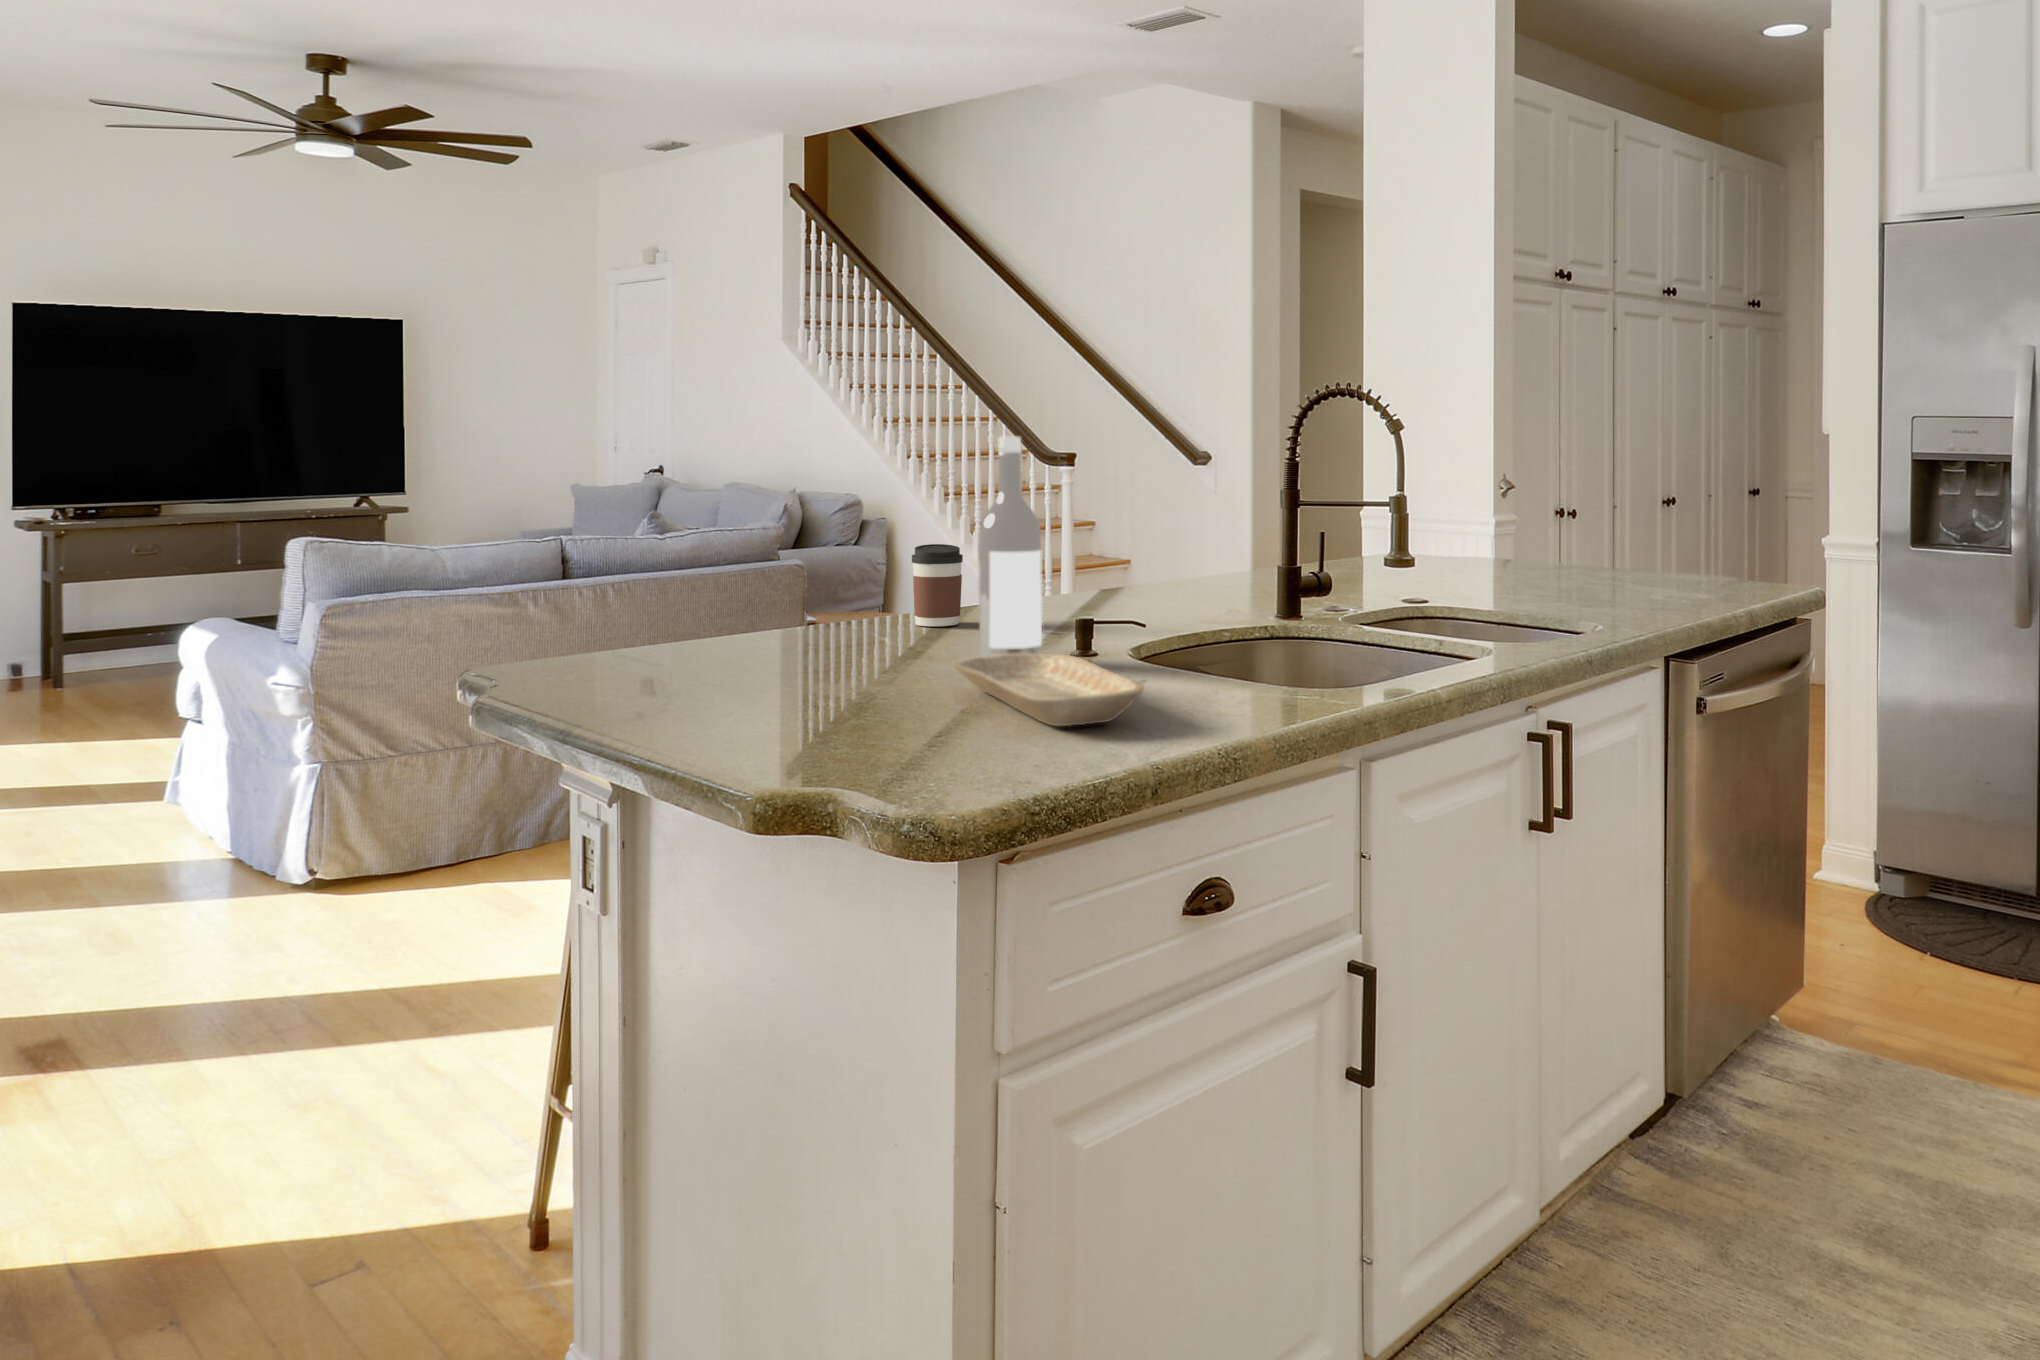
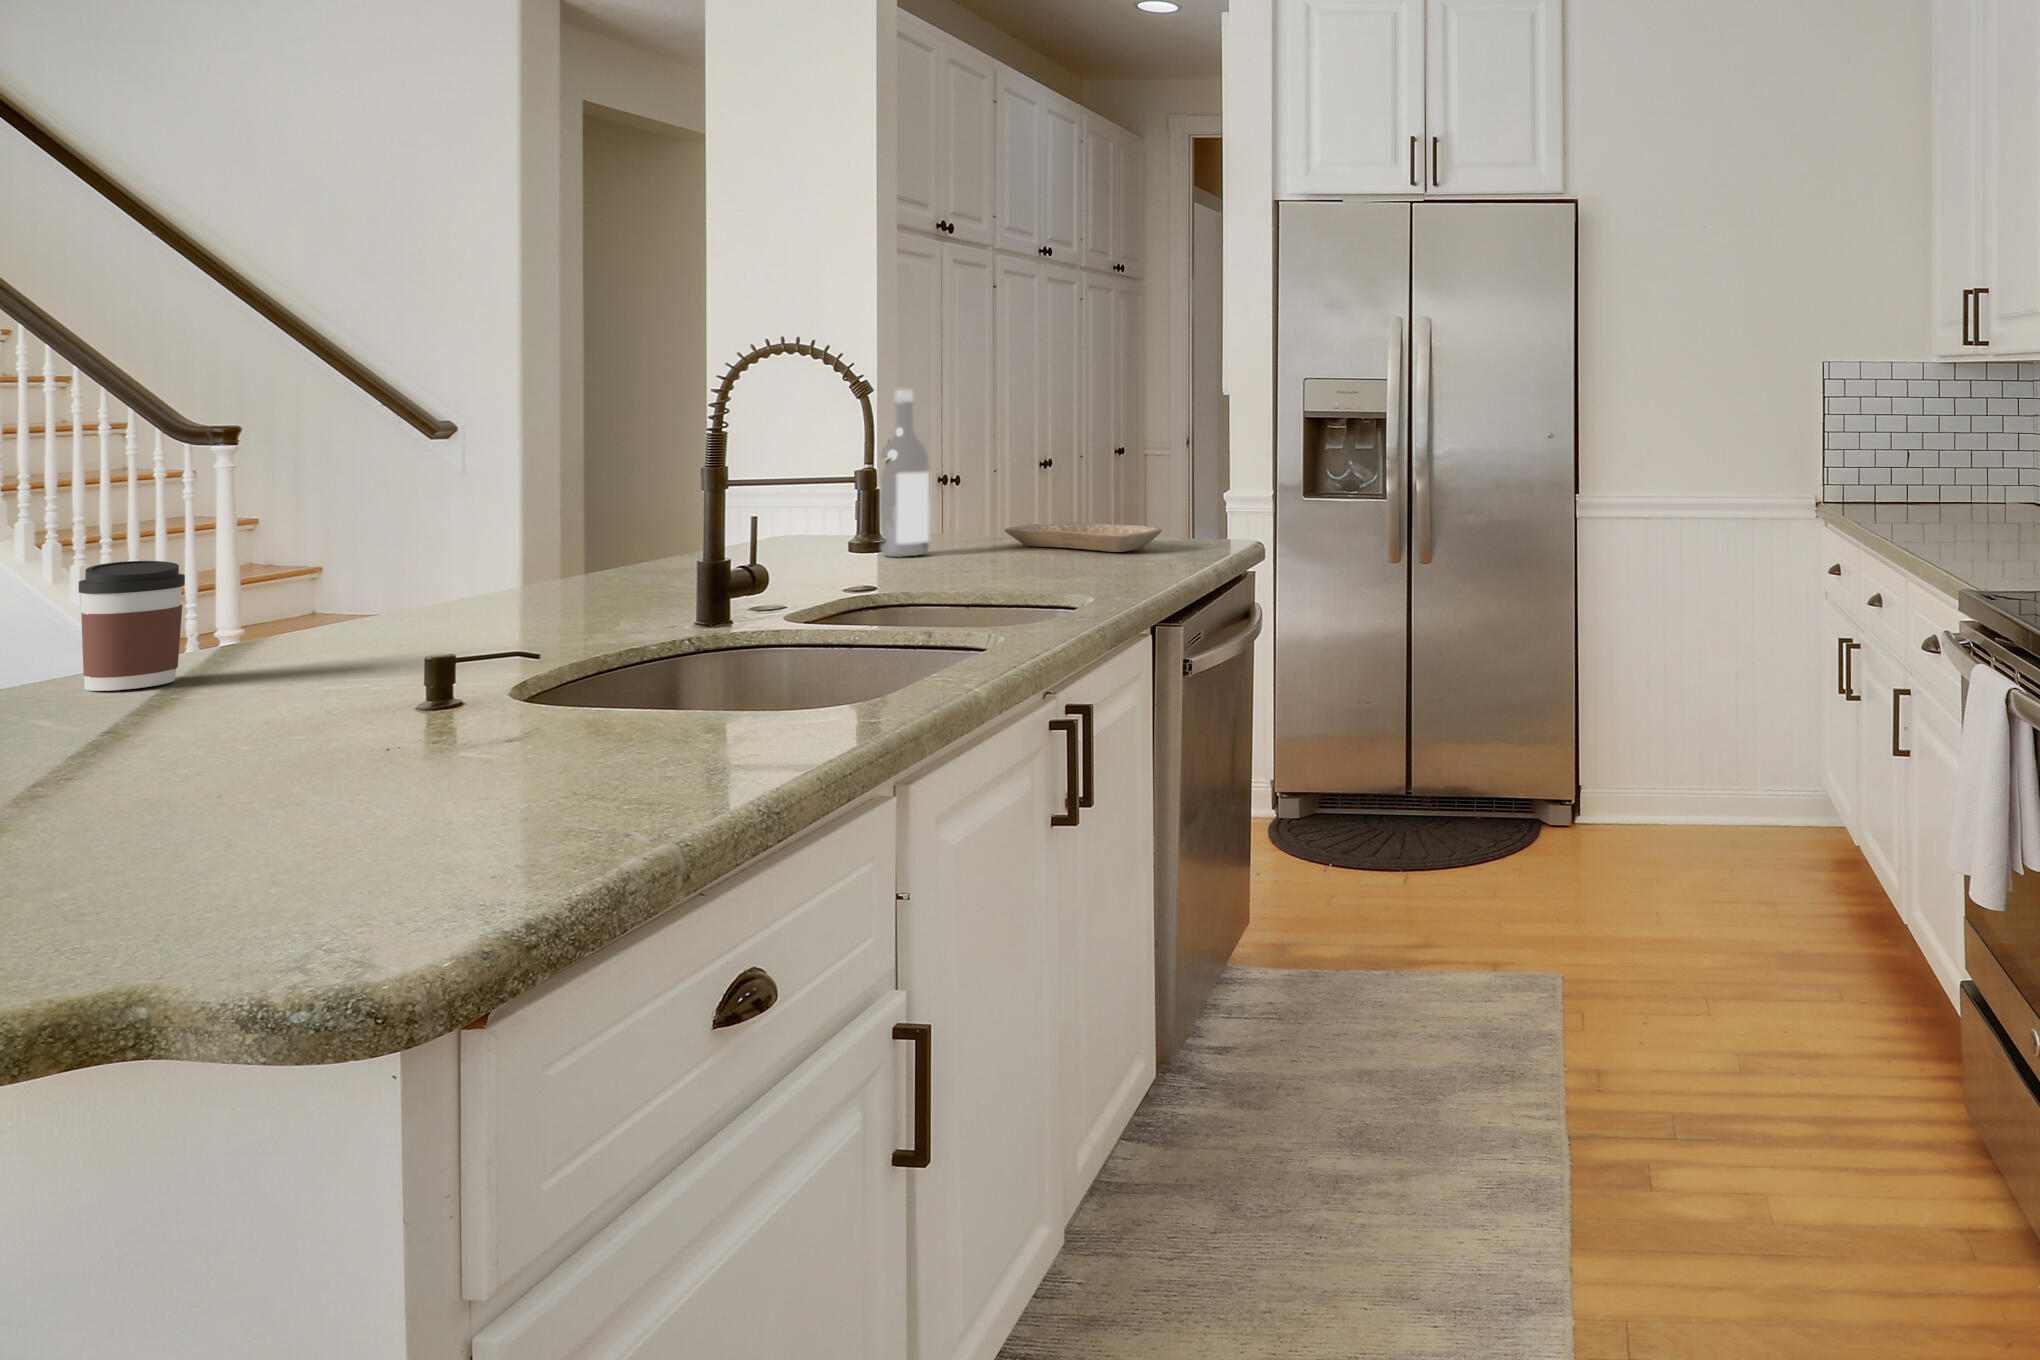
wine bottle: present [979,436,1042,657] -> present [880,390,929,557]
tray: present [953,653,1144,726] -> present [1004,522,1162,552]

